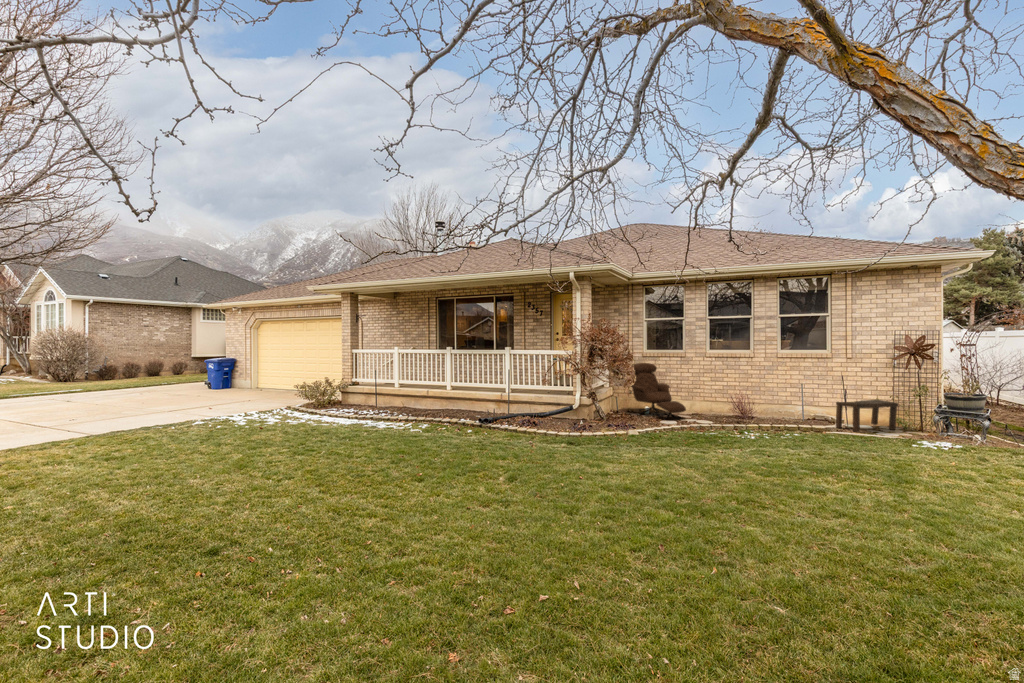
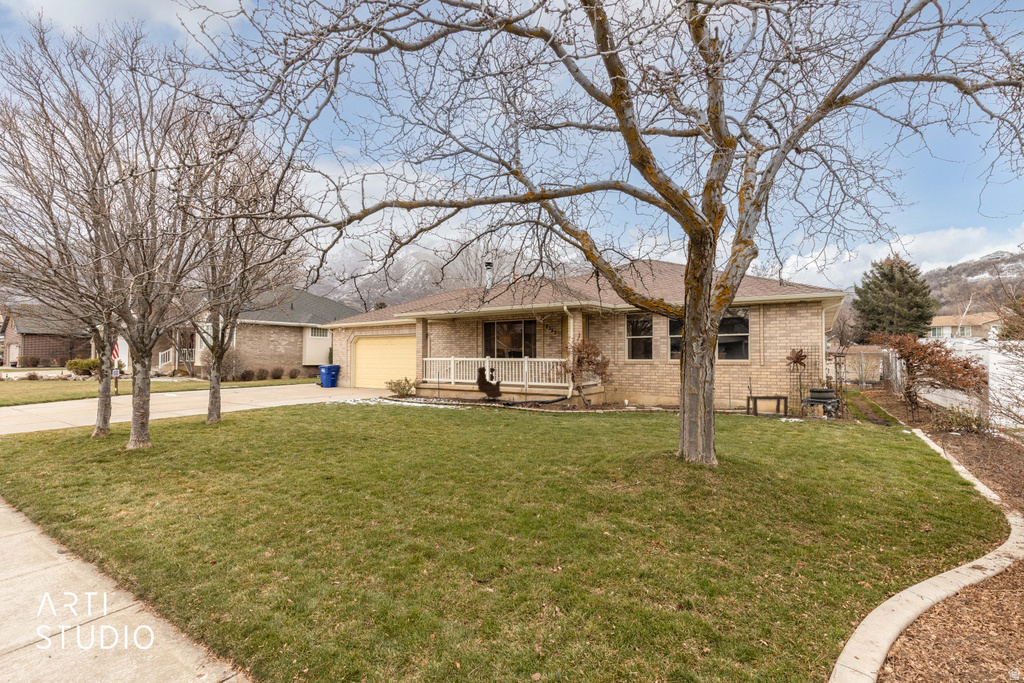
lounge chair: present [631,363,686,420] -> present [476,367,502,401]

